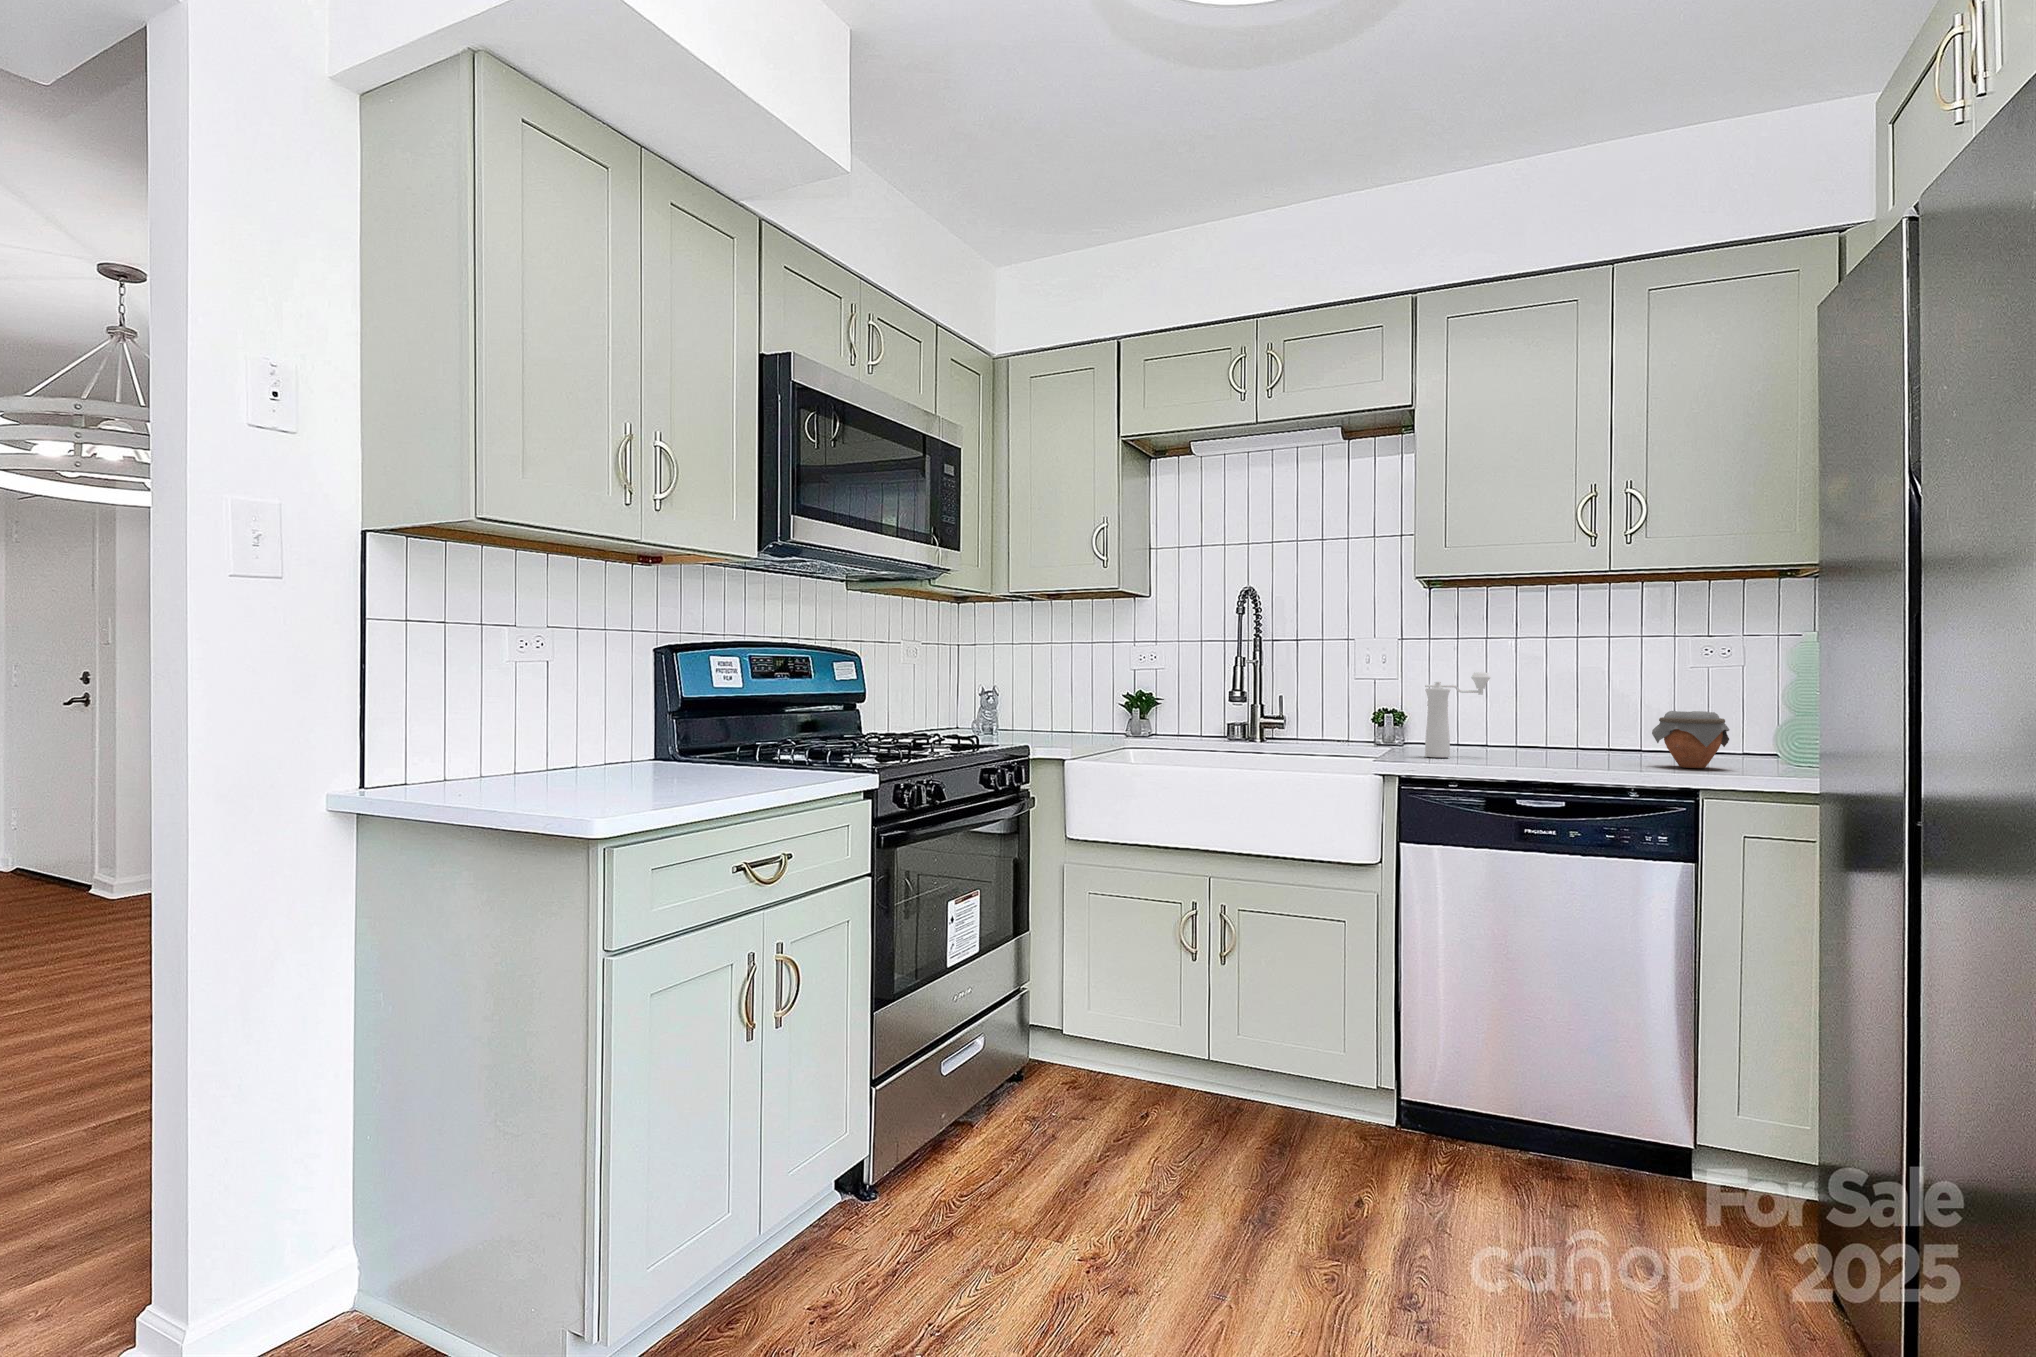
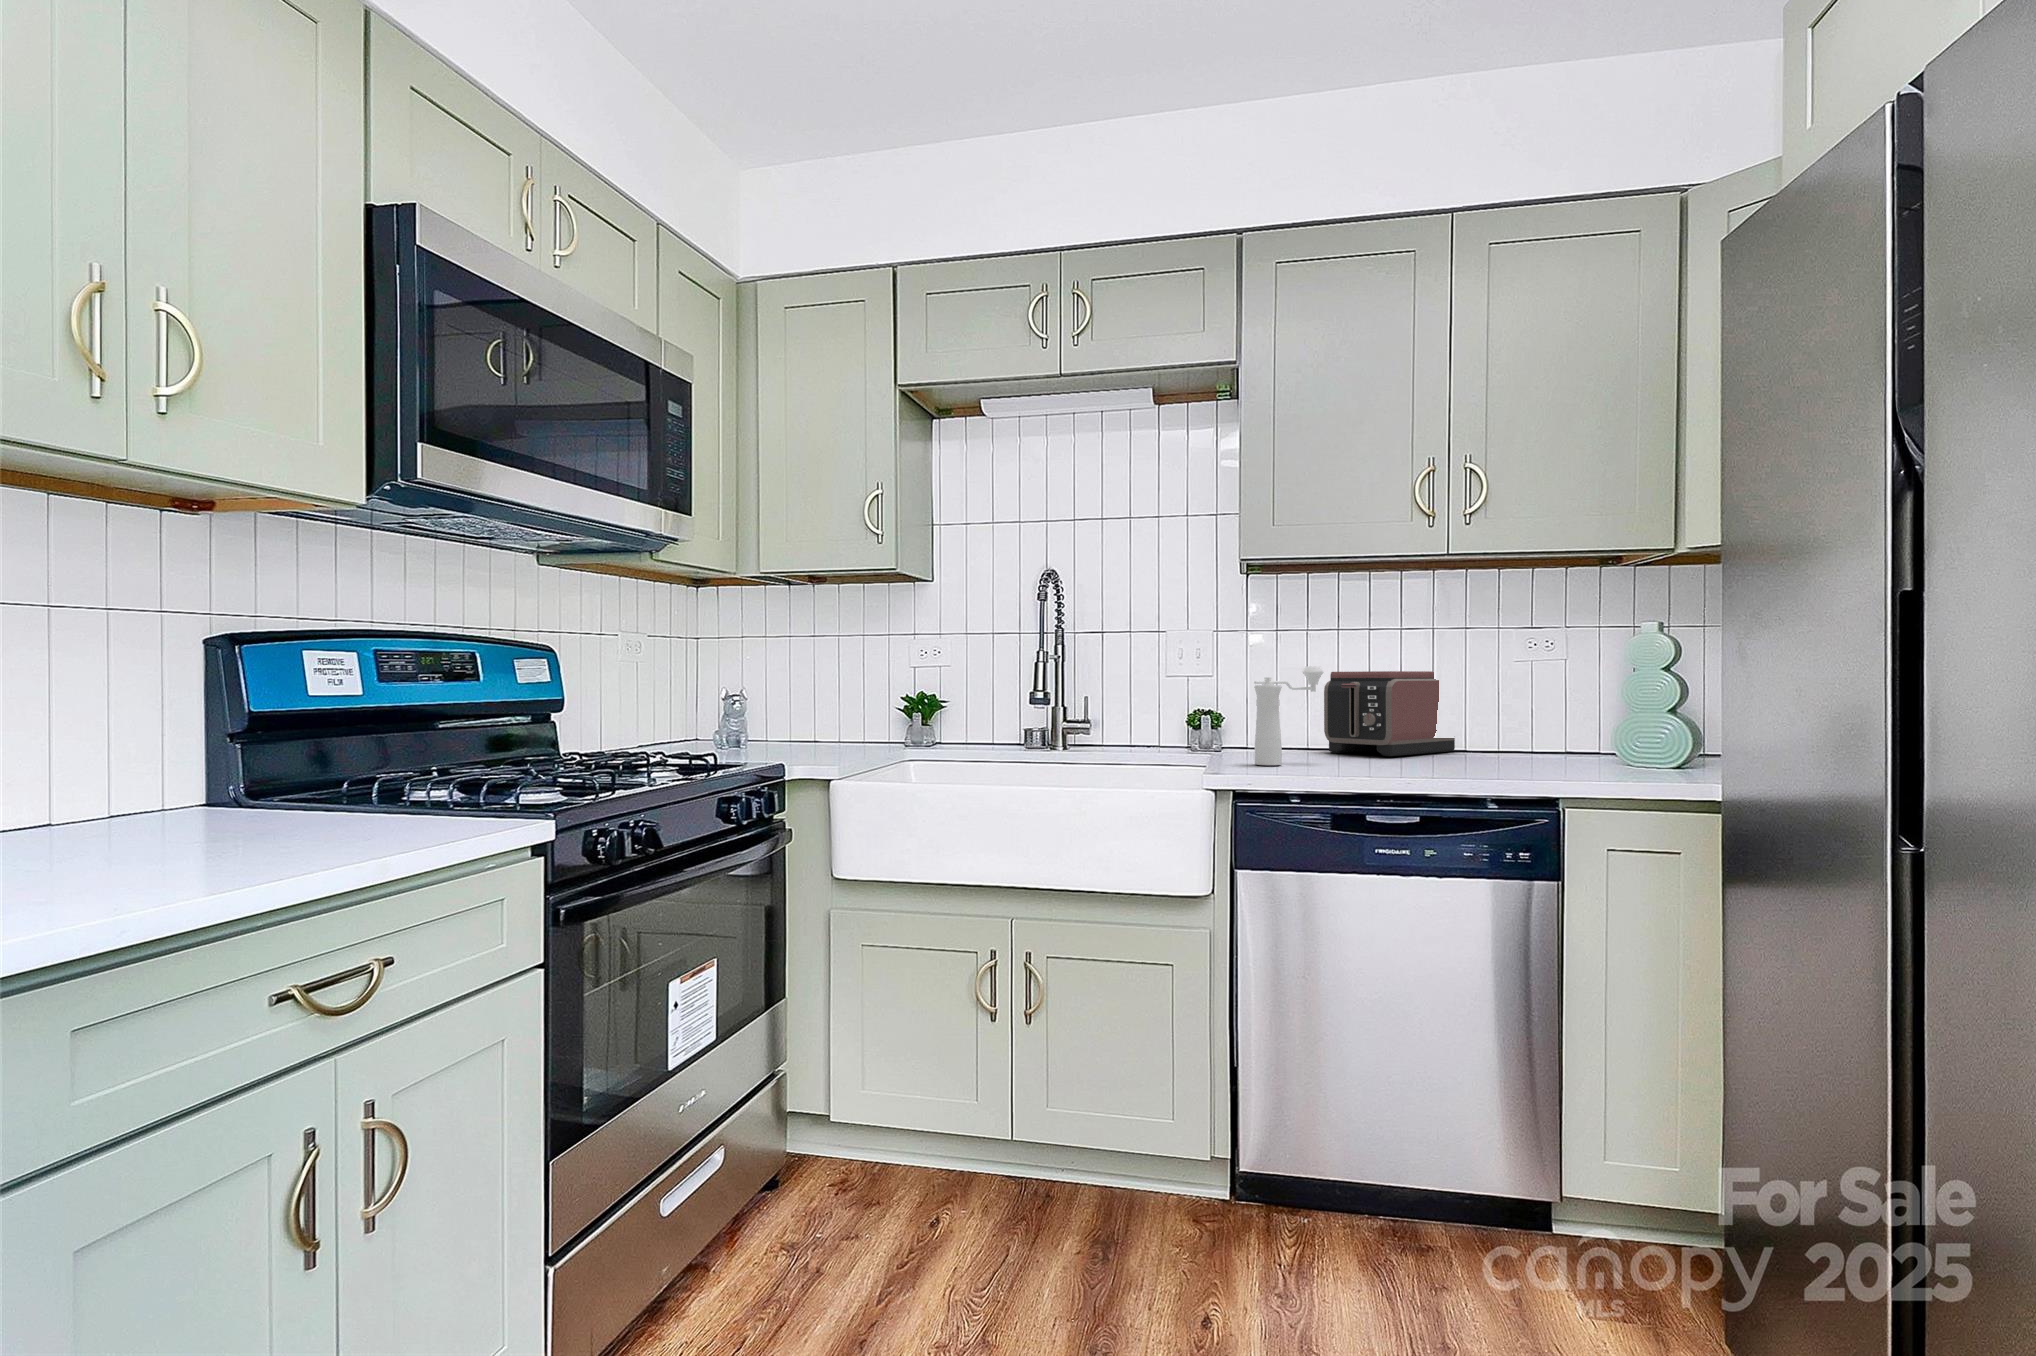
toaster: none [1499,678,1631,754] -> present [1324,671,1455,756]
jar: present [1652,711,1729,768] -> none [1497,707,1579,771]

